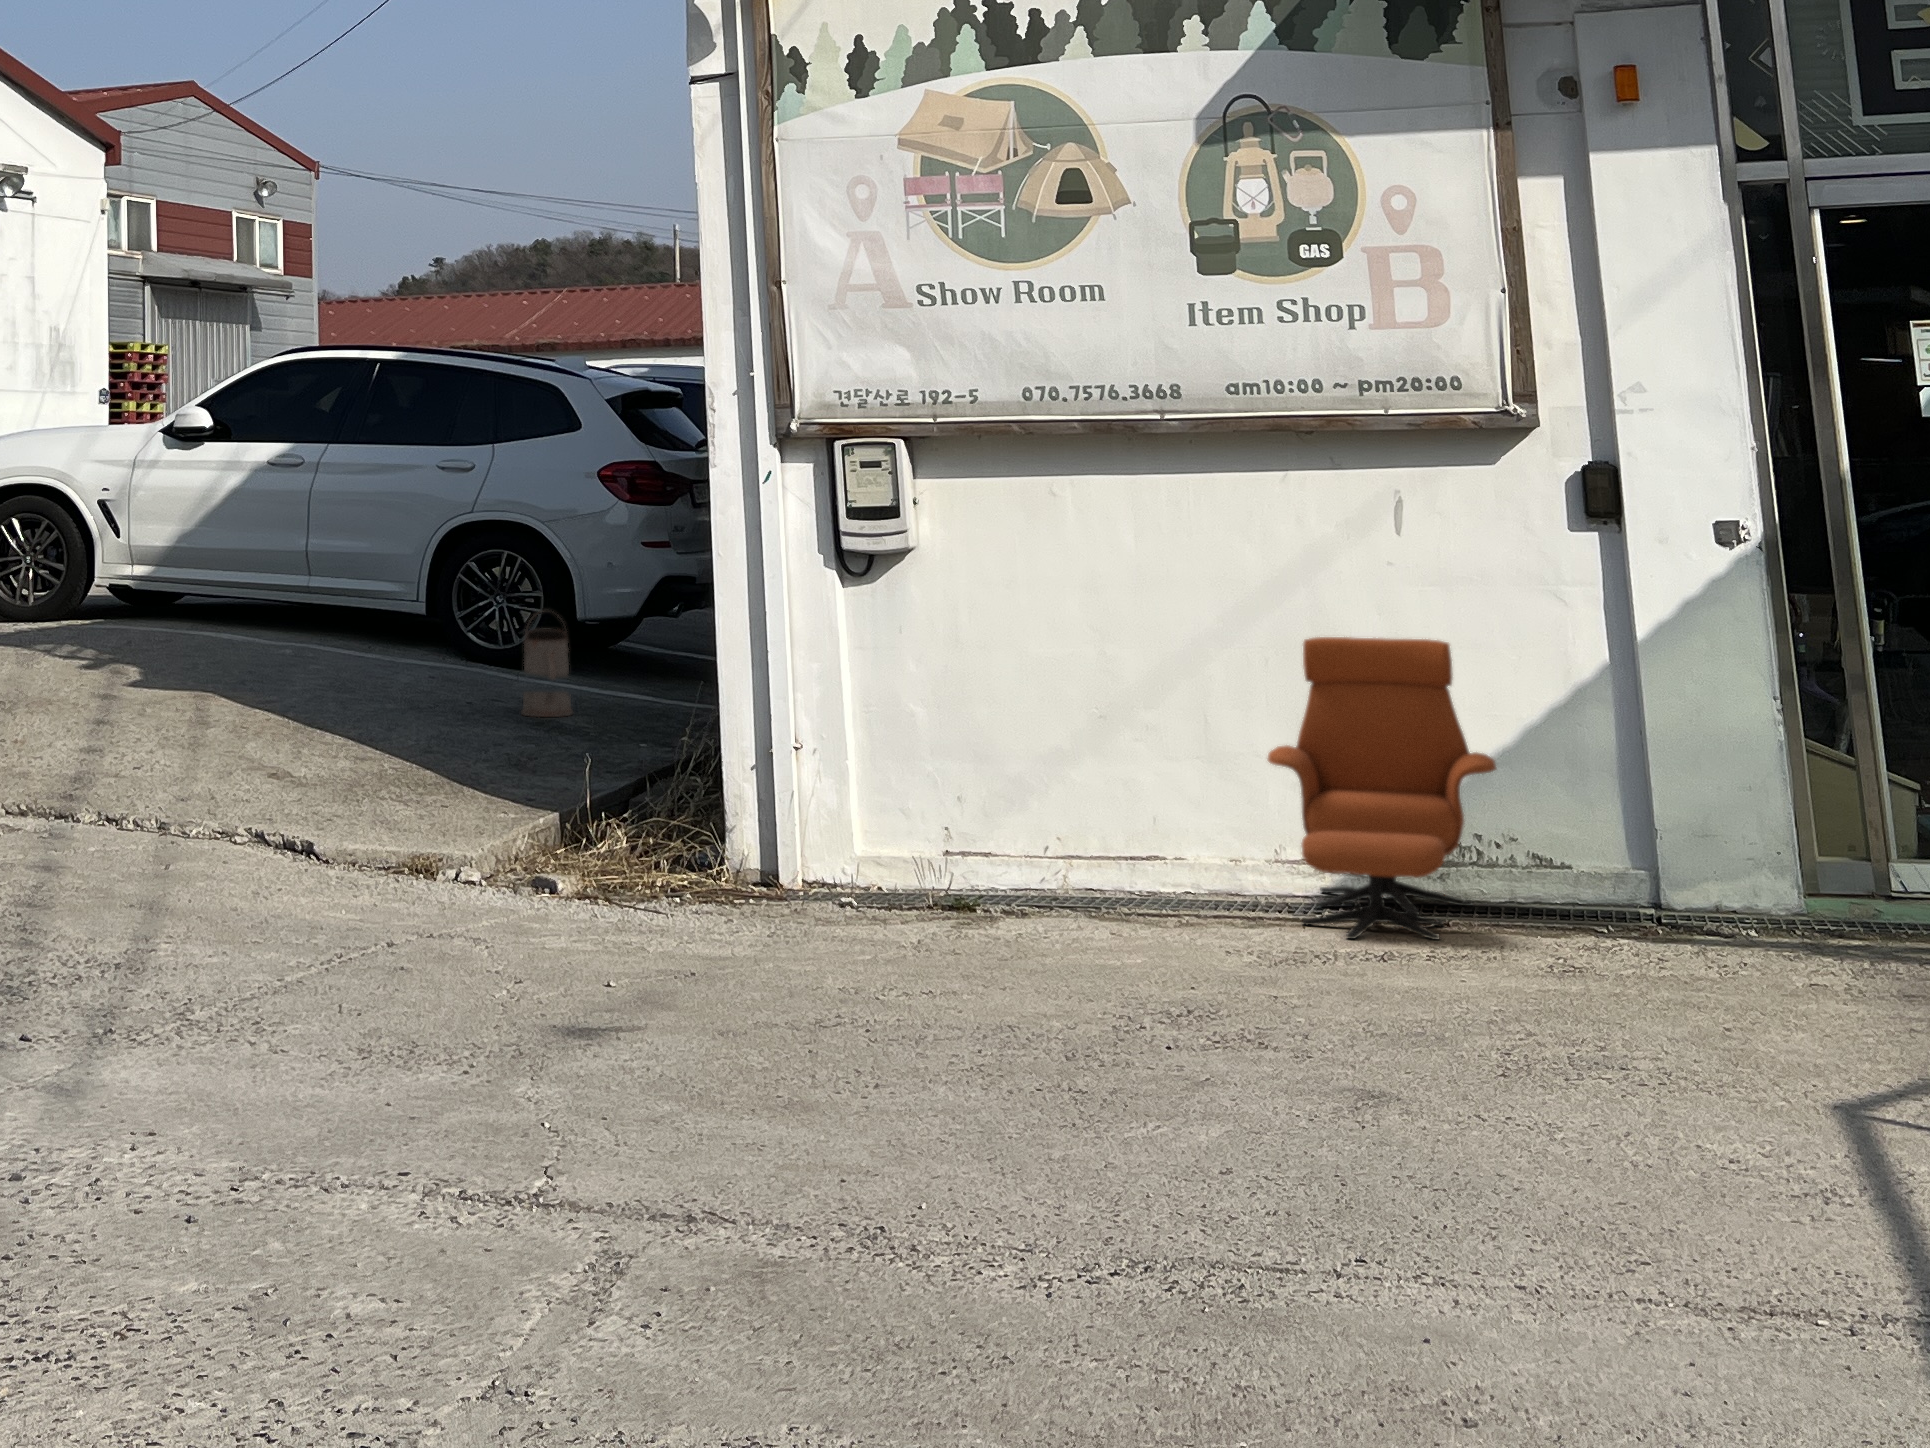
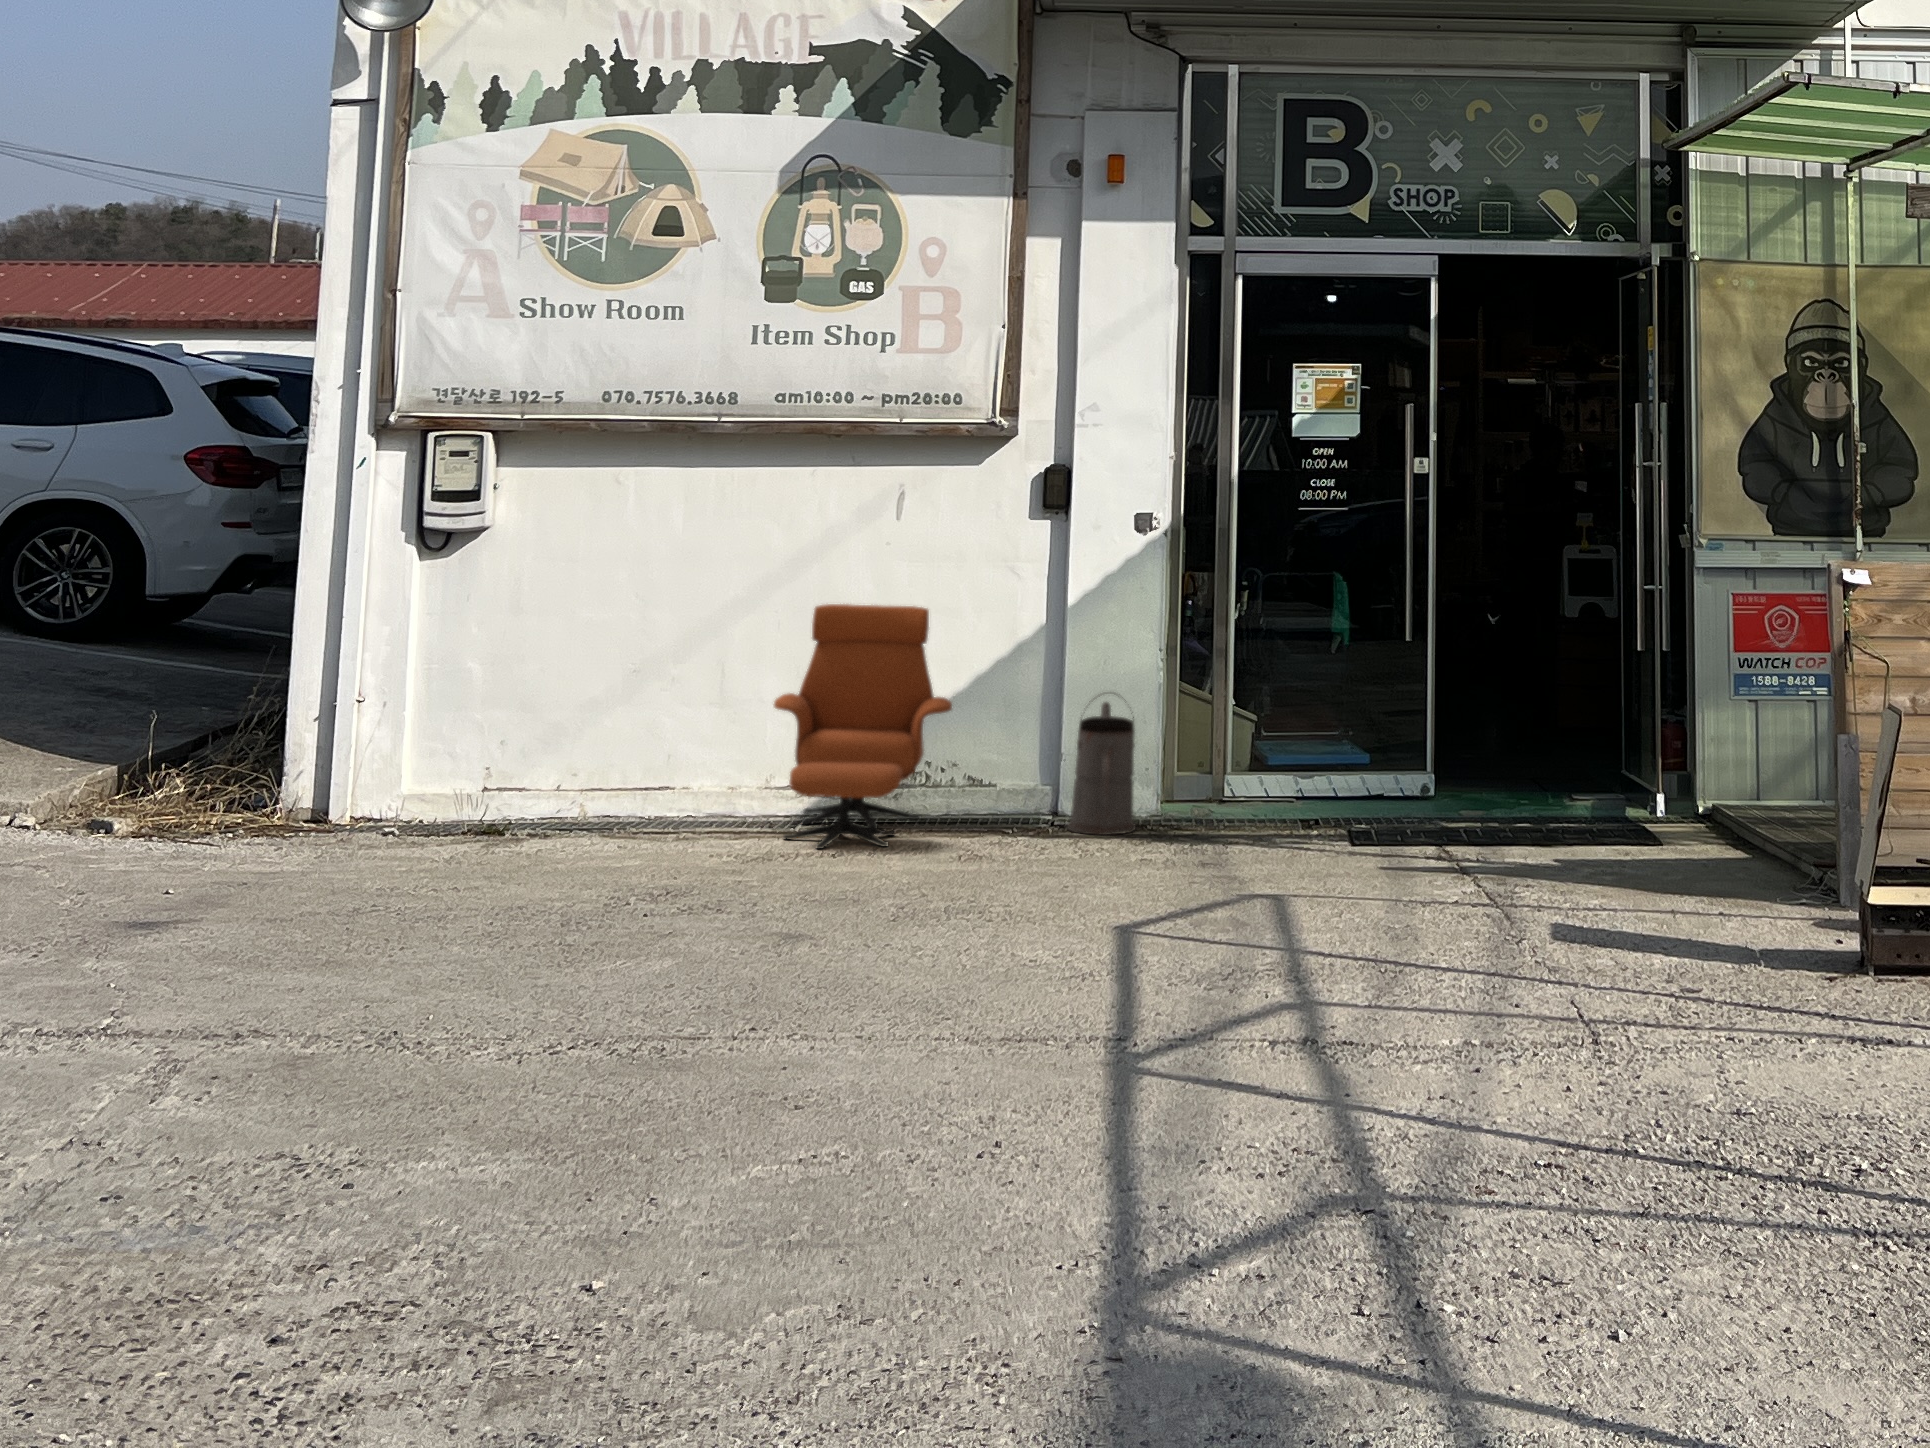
watering can: present [521,615,573,717] -> present [1067,701,1136,835]

